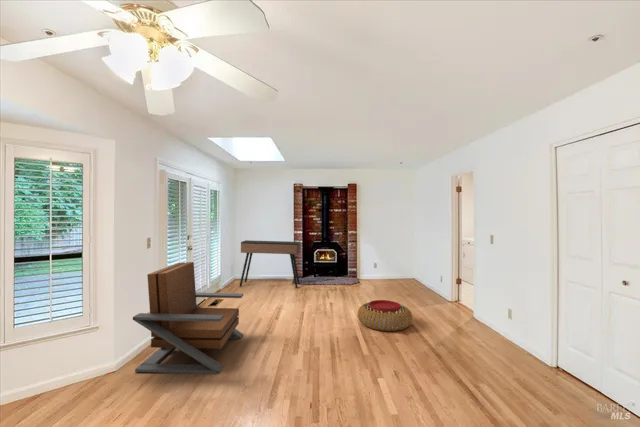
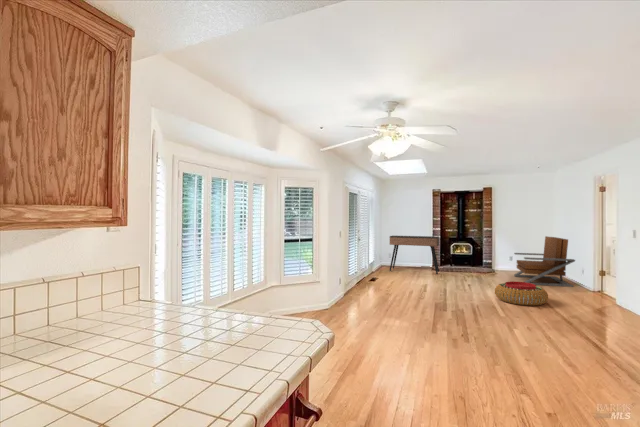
lounge chair: present [133,262,243,374] -> present [514,236,575,287]

